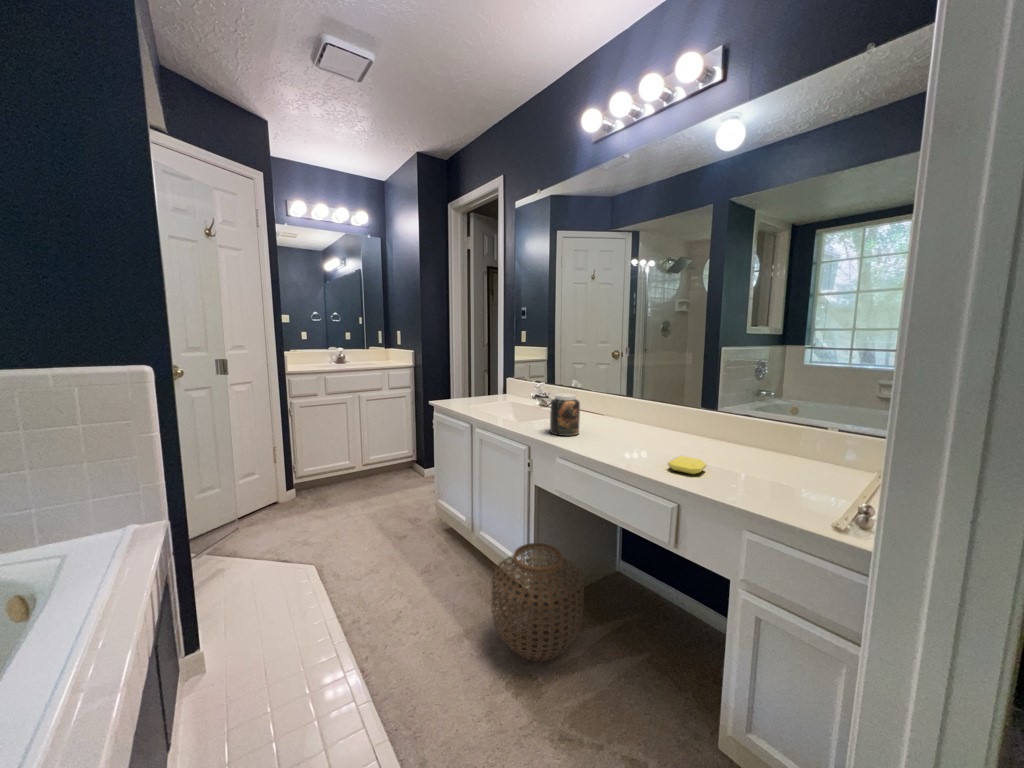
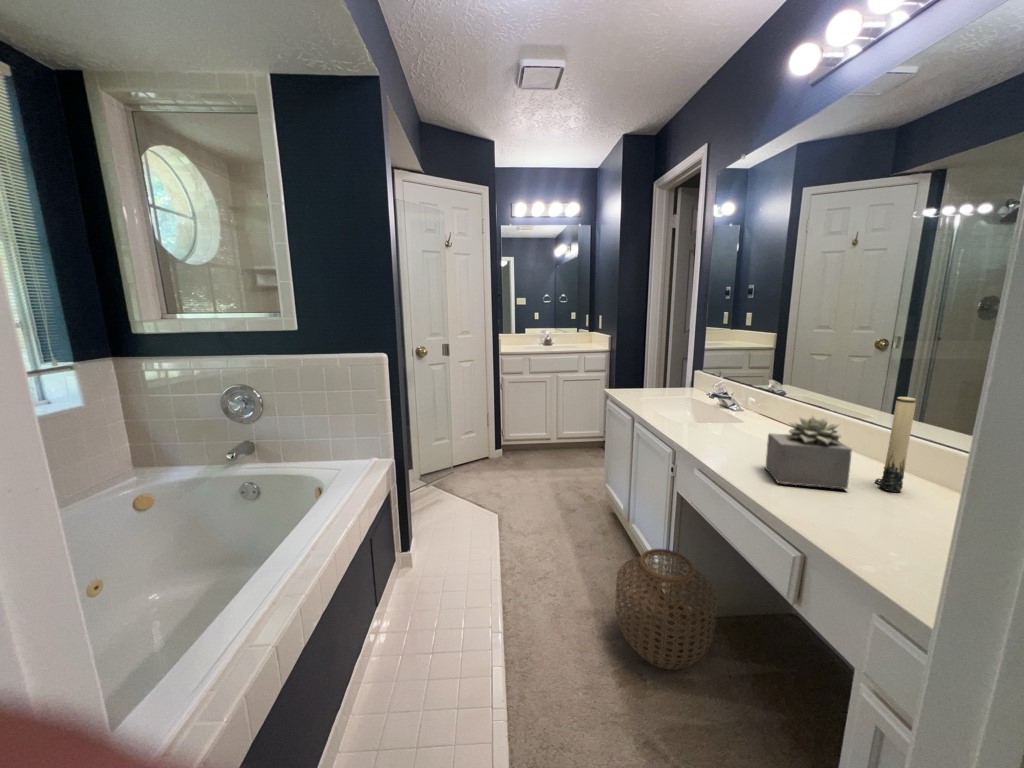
candle: none [684,375,706,447] -> present [875,397,916,492]
jar: present [550,394,580,436] -> none [701,399,739,447]
succulent plant: none [613,395,677,454] -> present [765,416,852,489]
soap bar: present [668,456,706,474] -> none [808,498,865,524]

